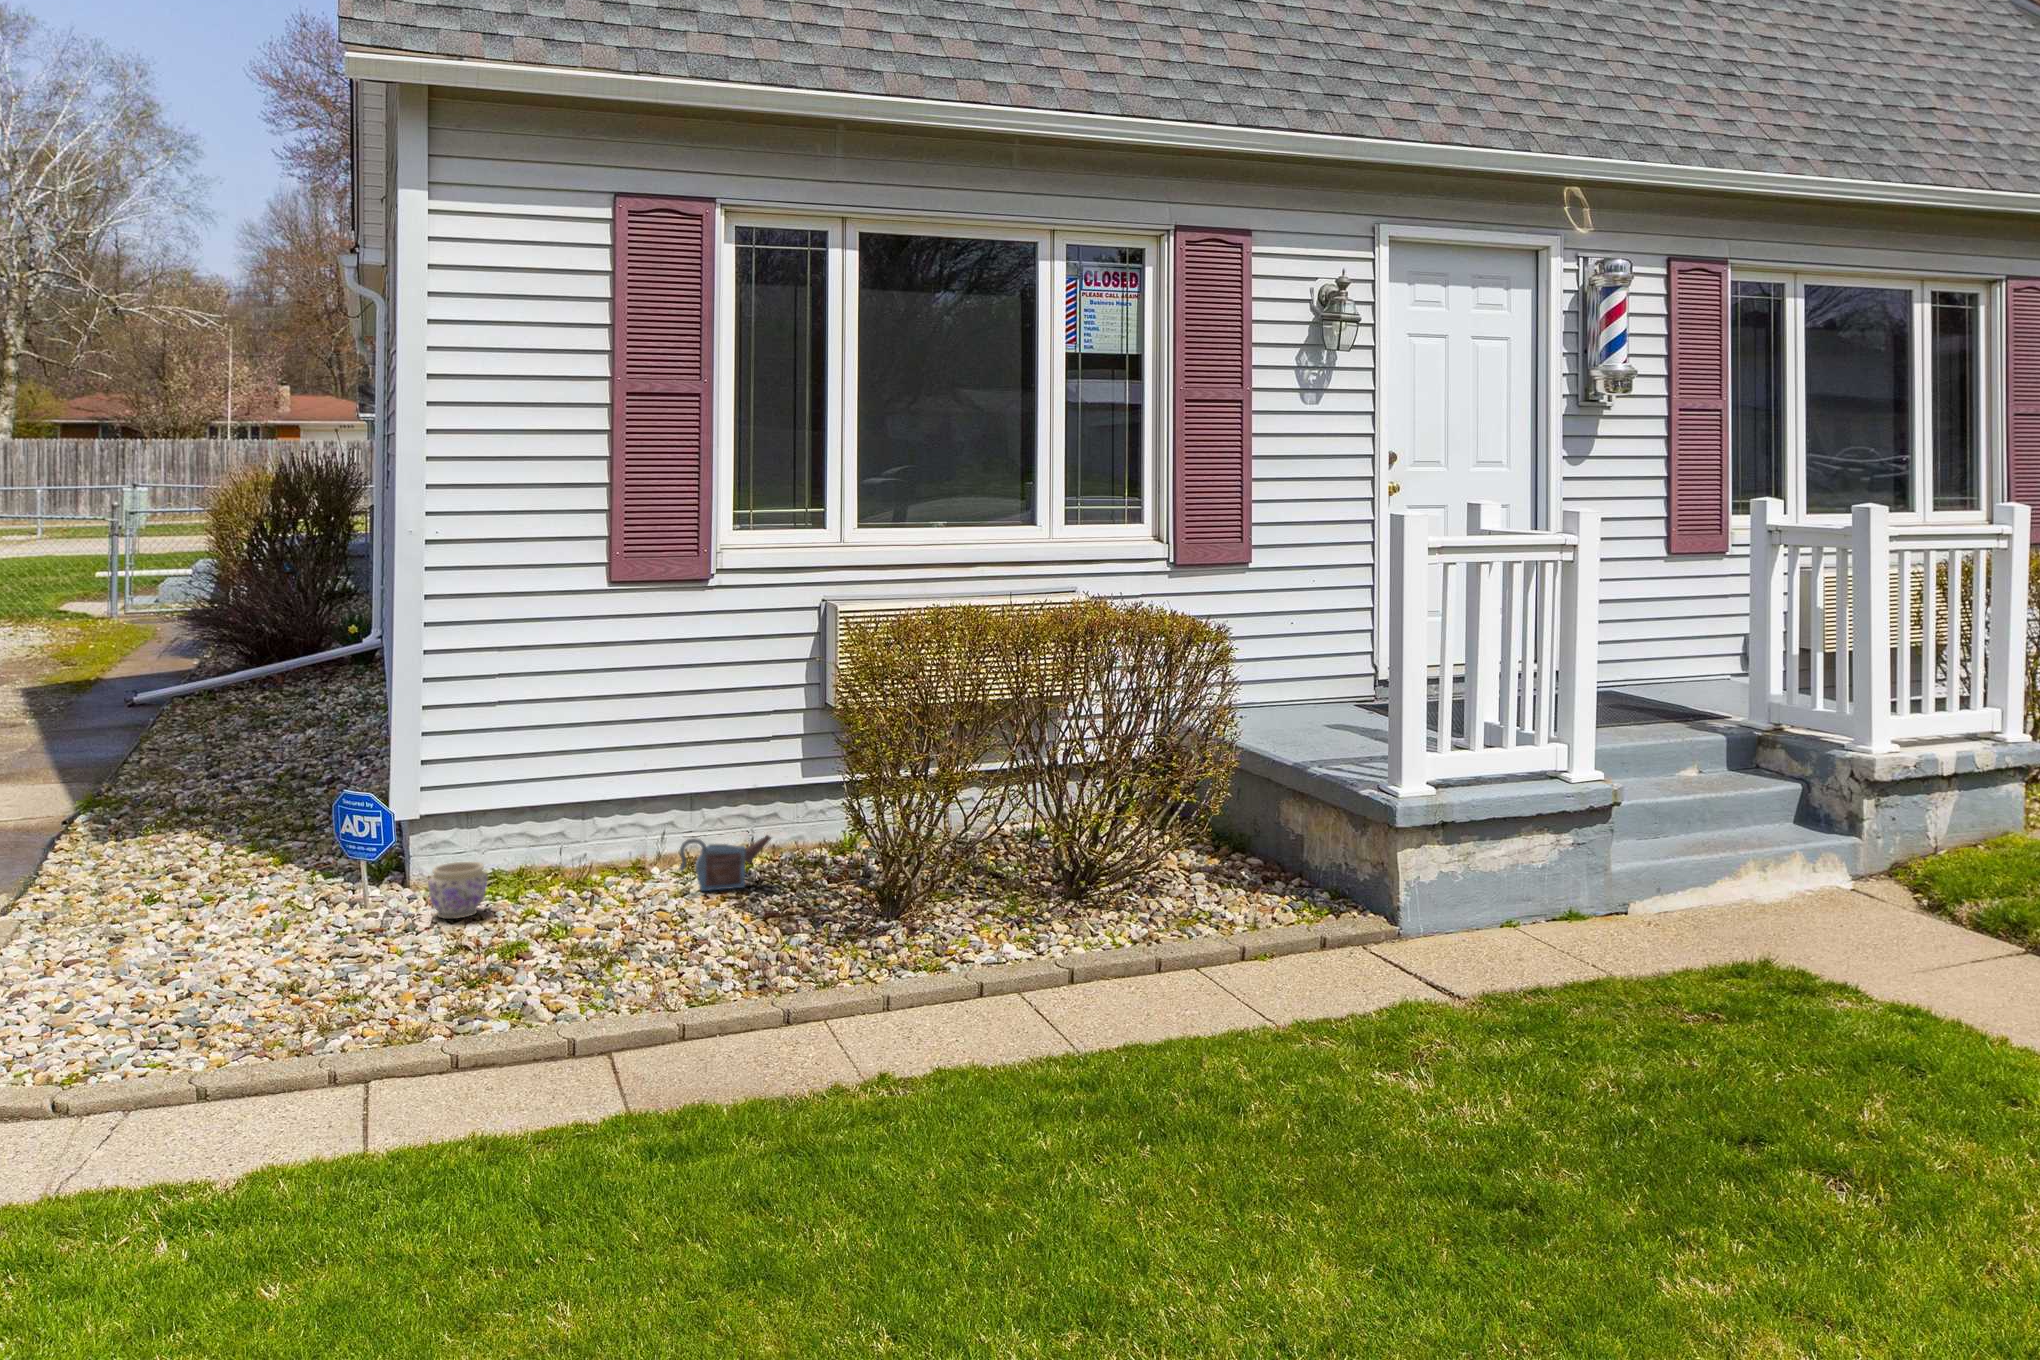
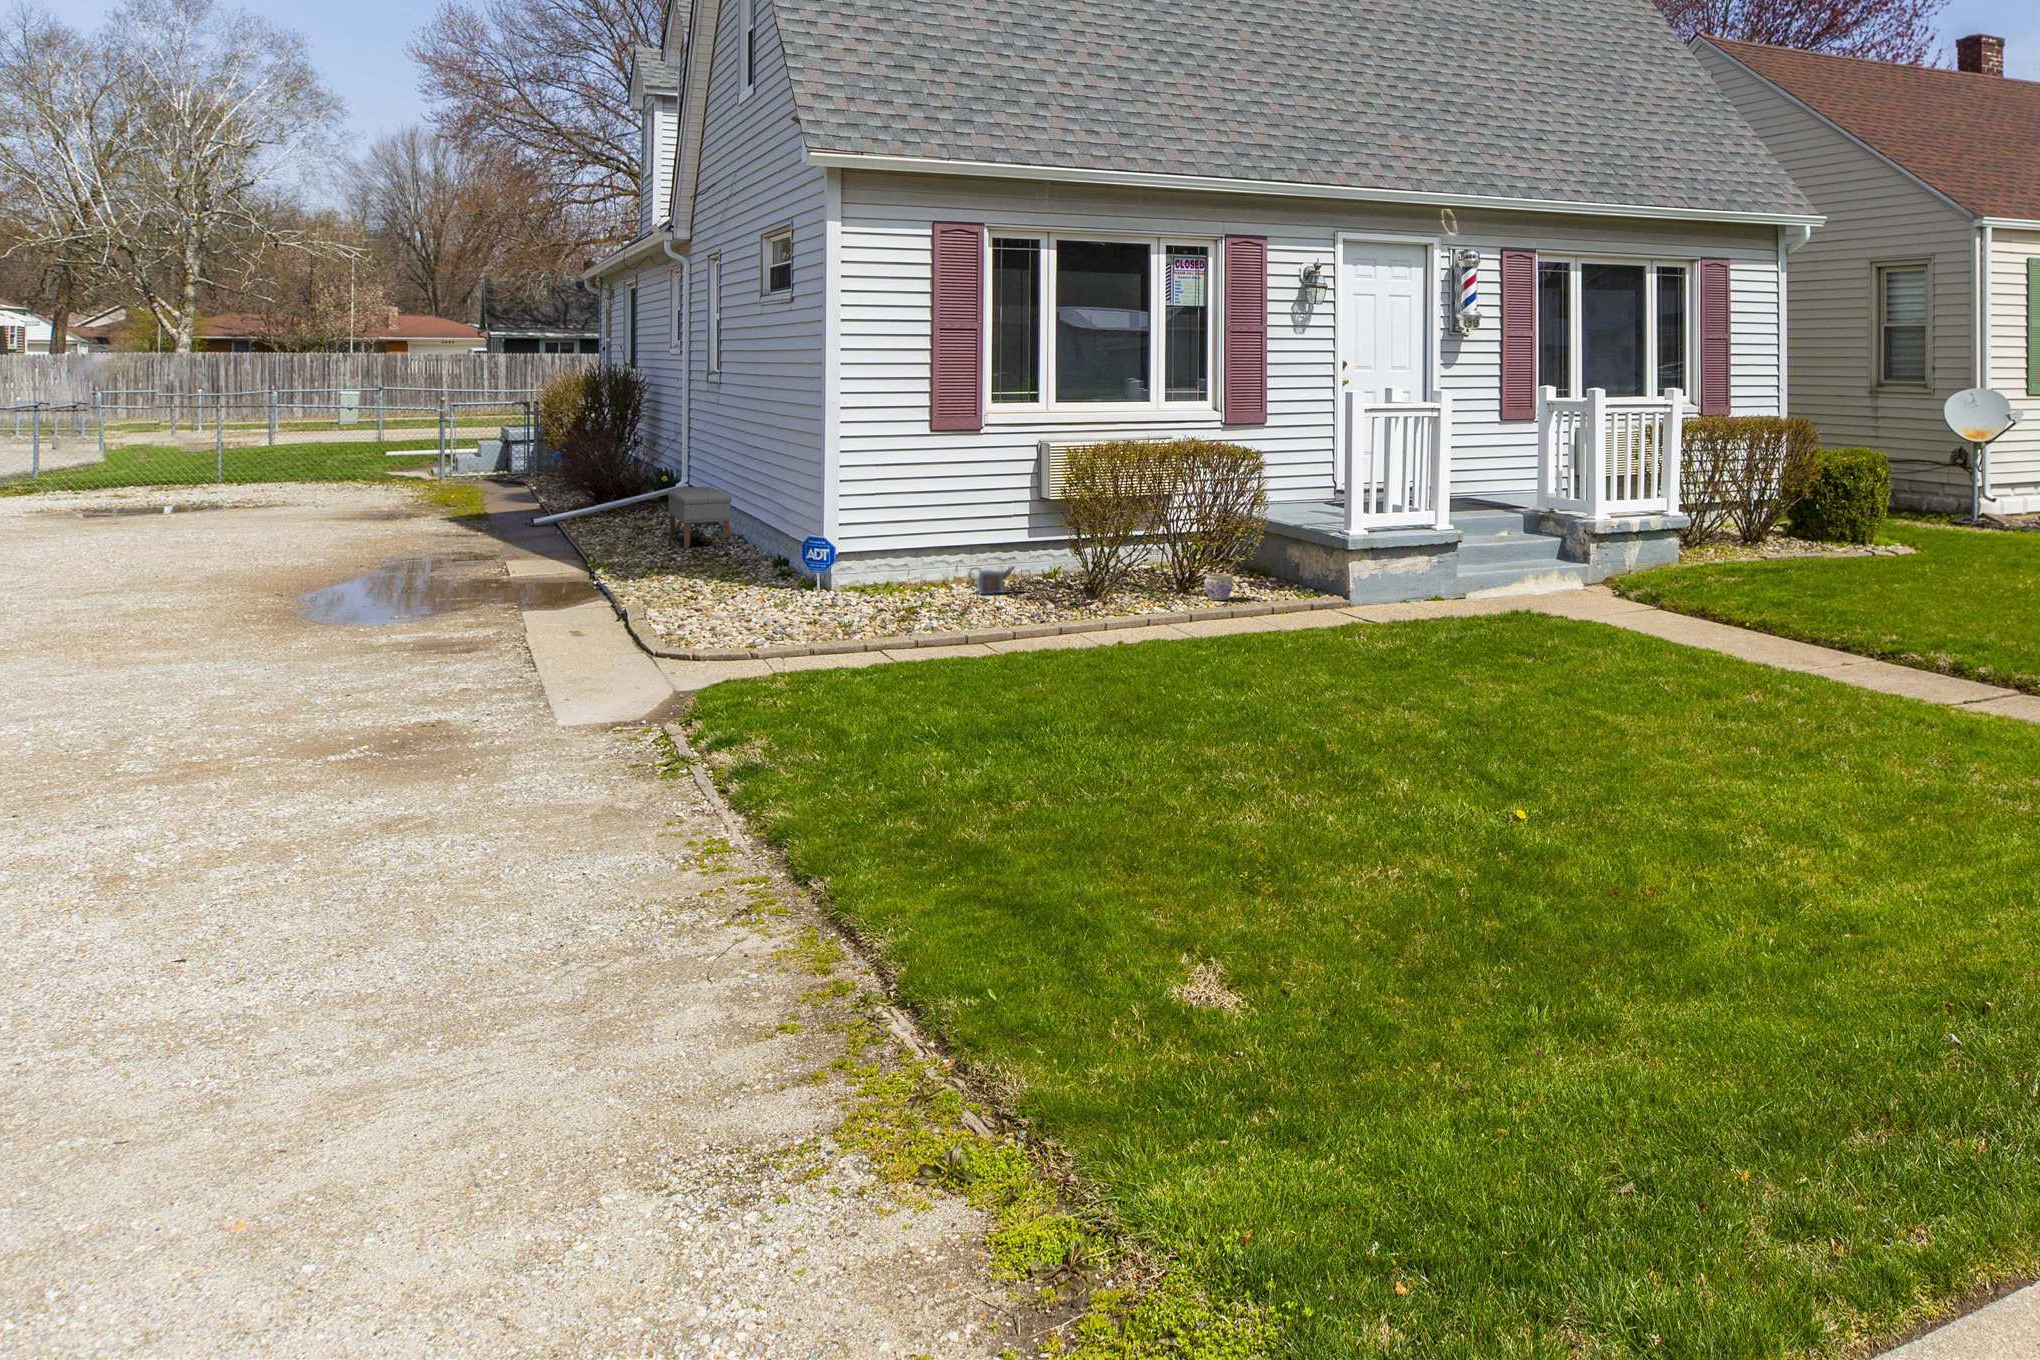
bench: none [286,650,371,761] -> present [667,487,731,549]
planter: present [428,862,488,919] -> present [1204,573,1233,601]

